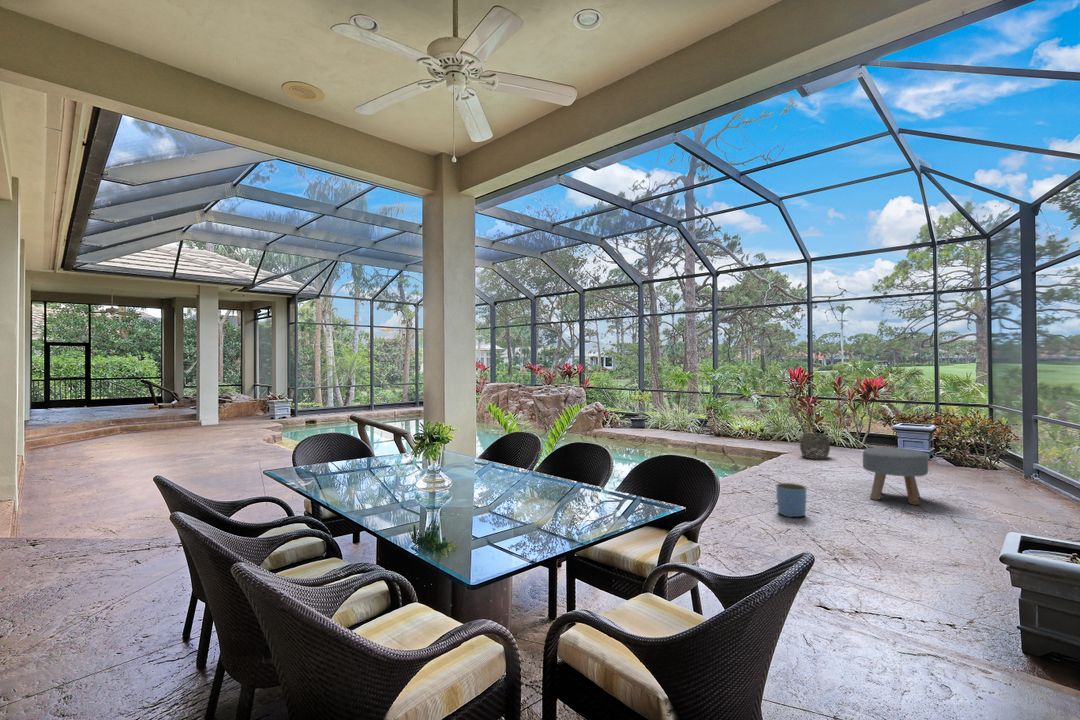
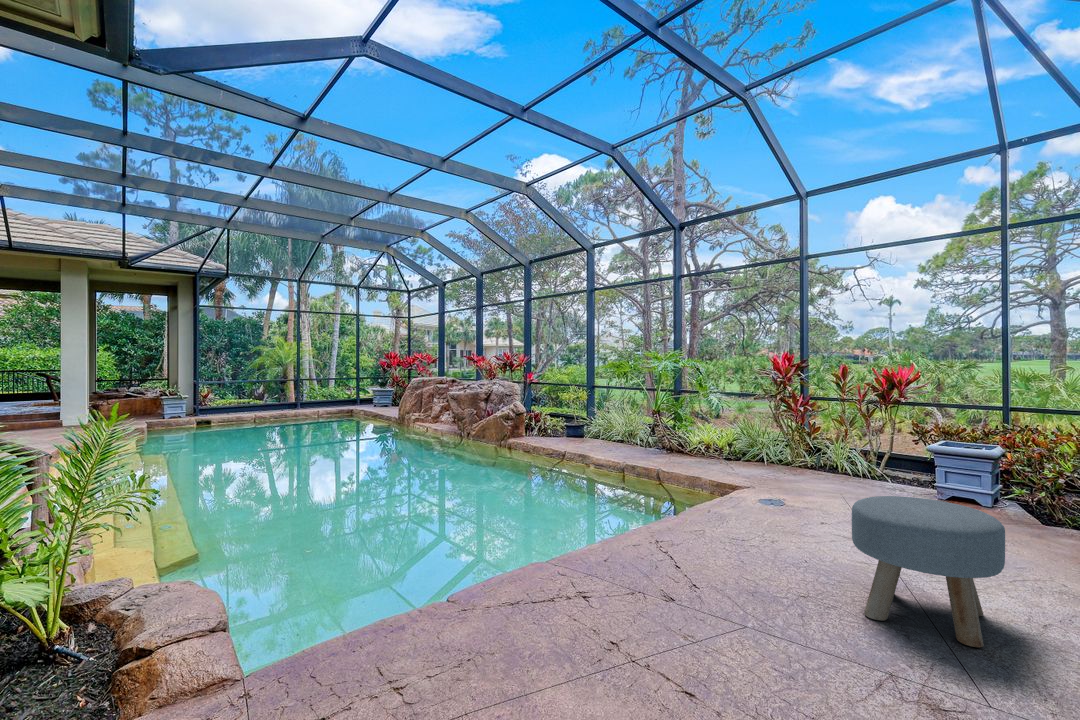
woven basket: present [800,433,830,459] -> none [768,454,818,499]
planter: present [776,483,807,517] -> none [615,586,684,686]

